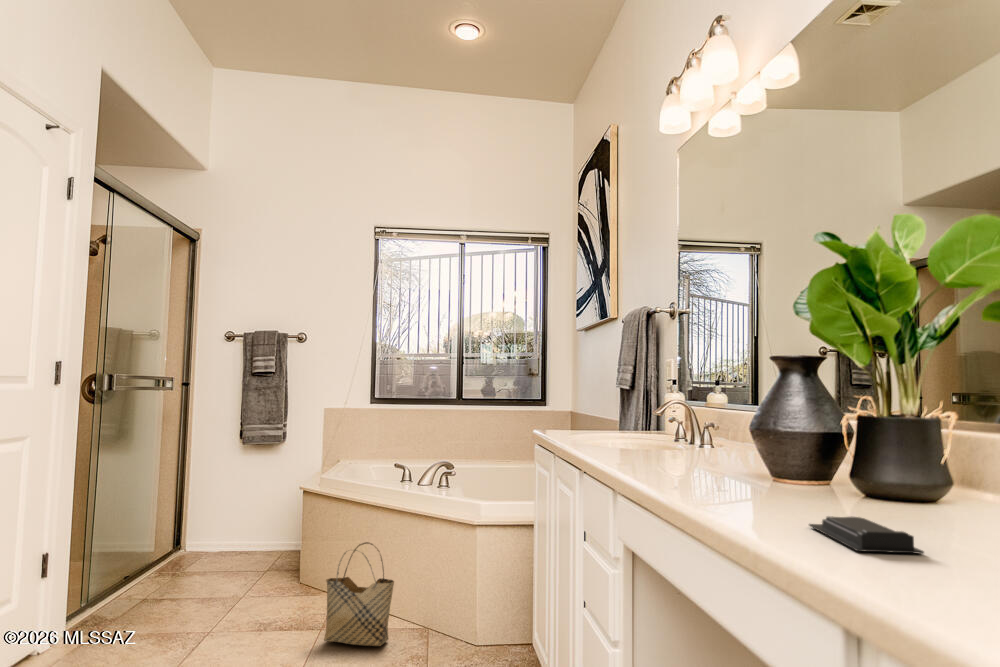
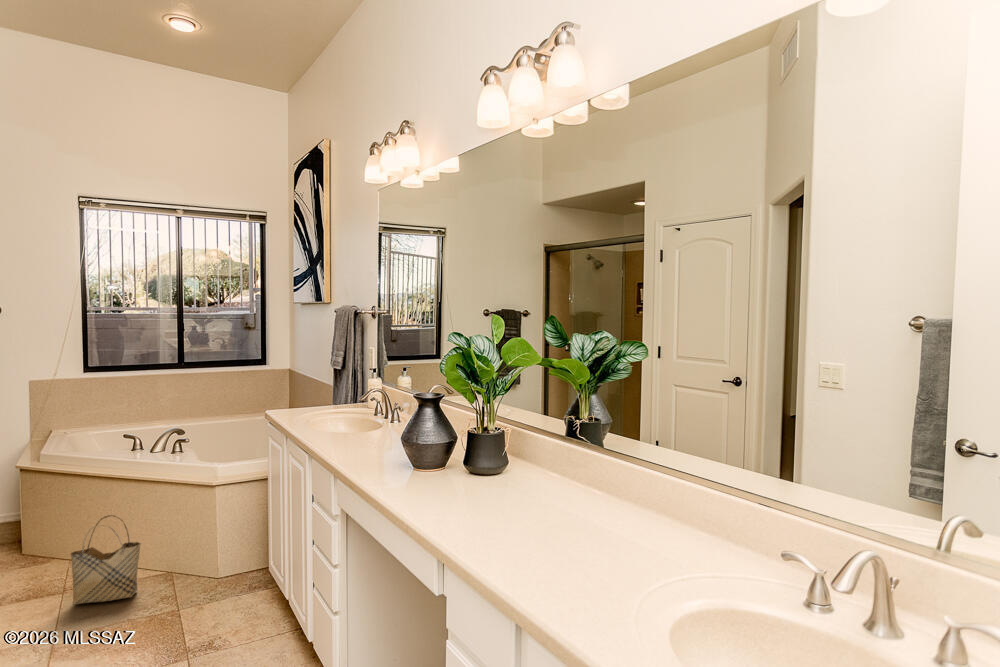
soap bar: present [809,517,924,554] -> none [435,501,477,524]

